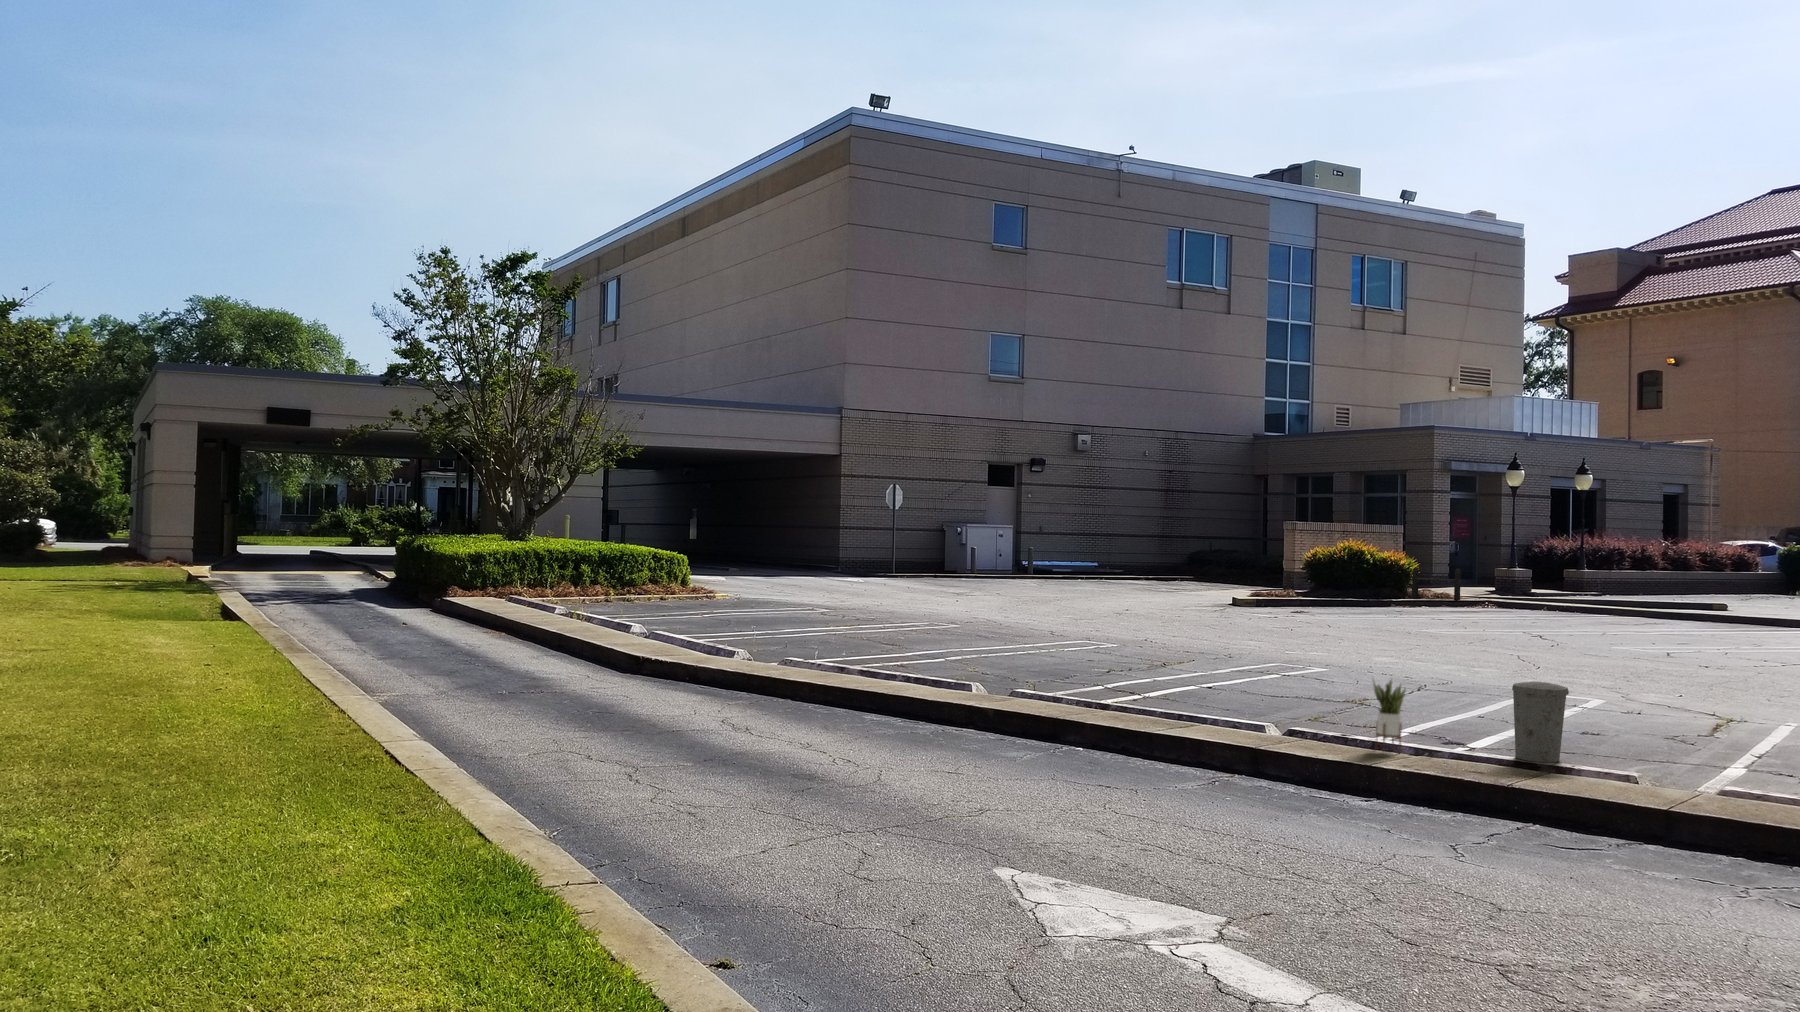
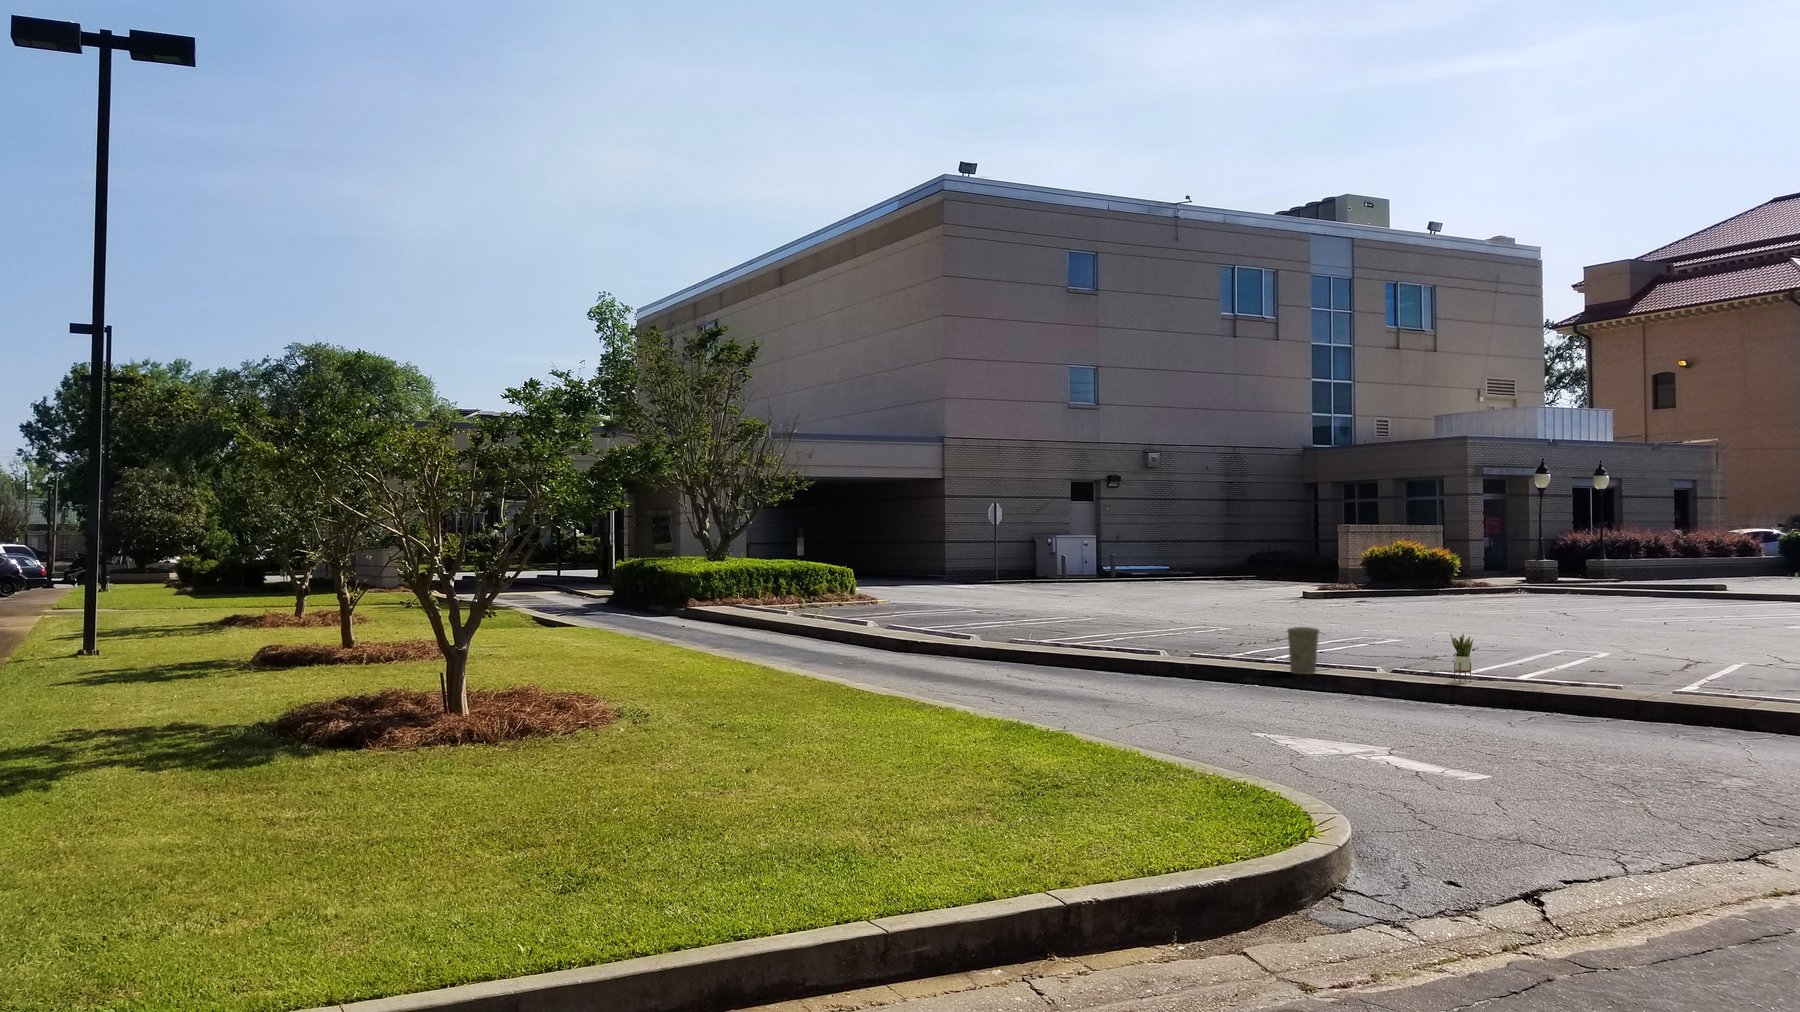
bench: present [1411,567,1461,601] -> none [1456,560,1497,589]
trash can: present [1512,682,1569,763] -> present [1288,627,1319,674]

